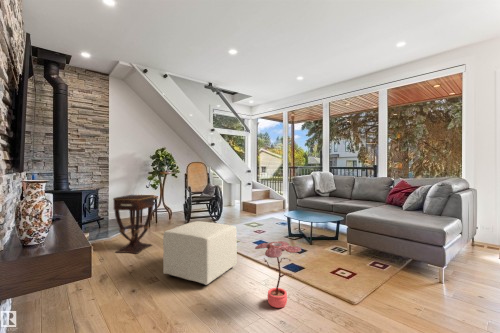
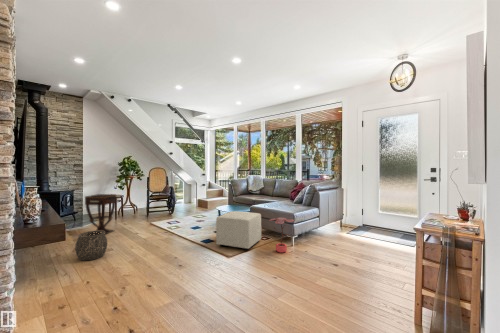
ottoman: present [163,221,237,285] -> present [216,211,261,250]
potted plant: present [255,241,301,308] -> present [269,217,294,253]
woven basket: none [101,253,150,305] -> present [75,231,107,260]

